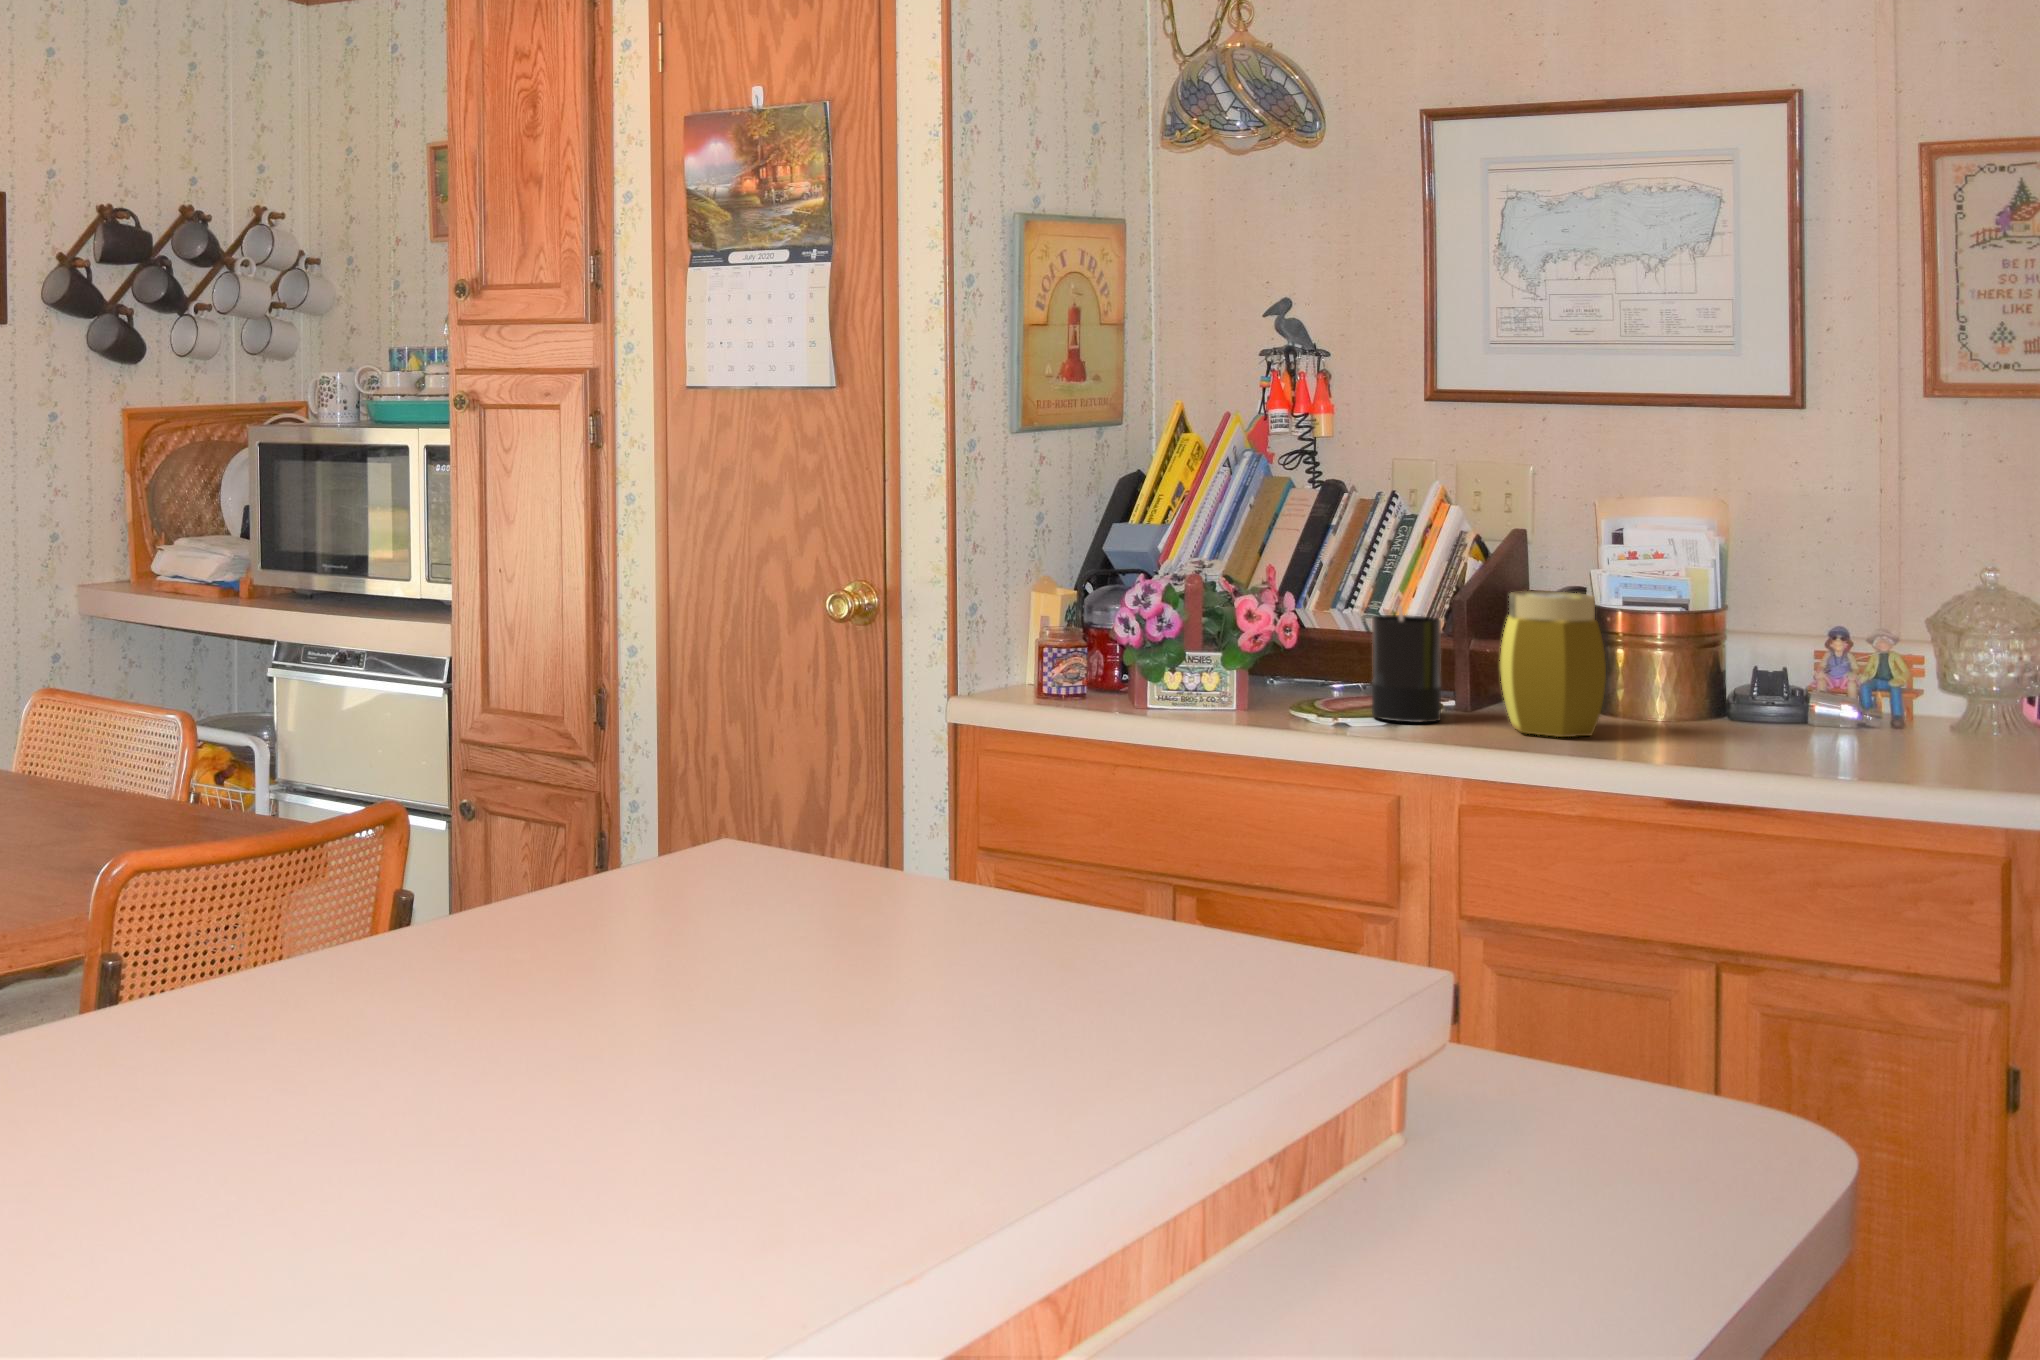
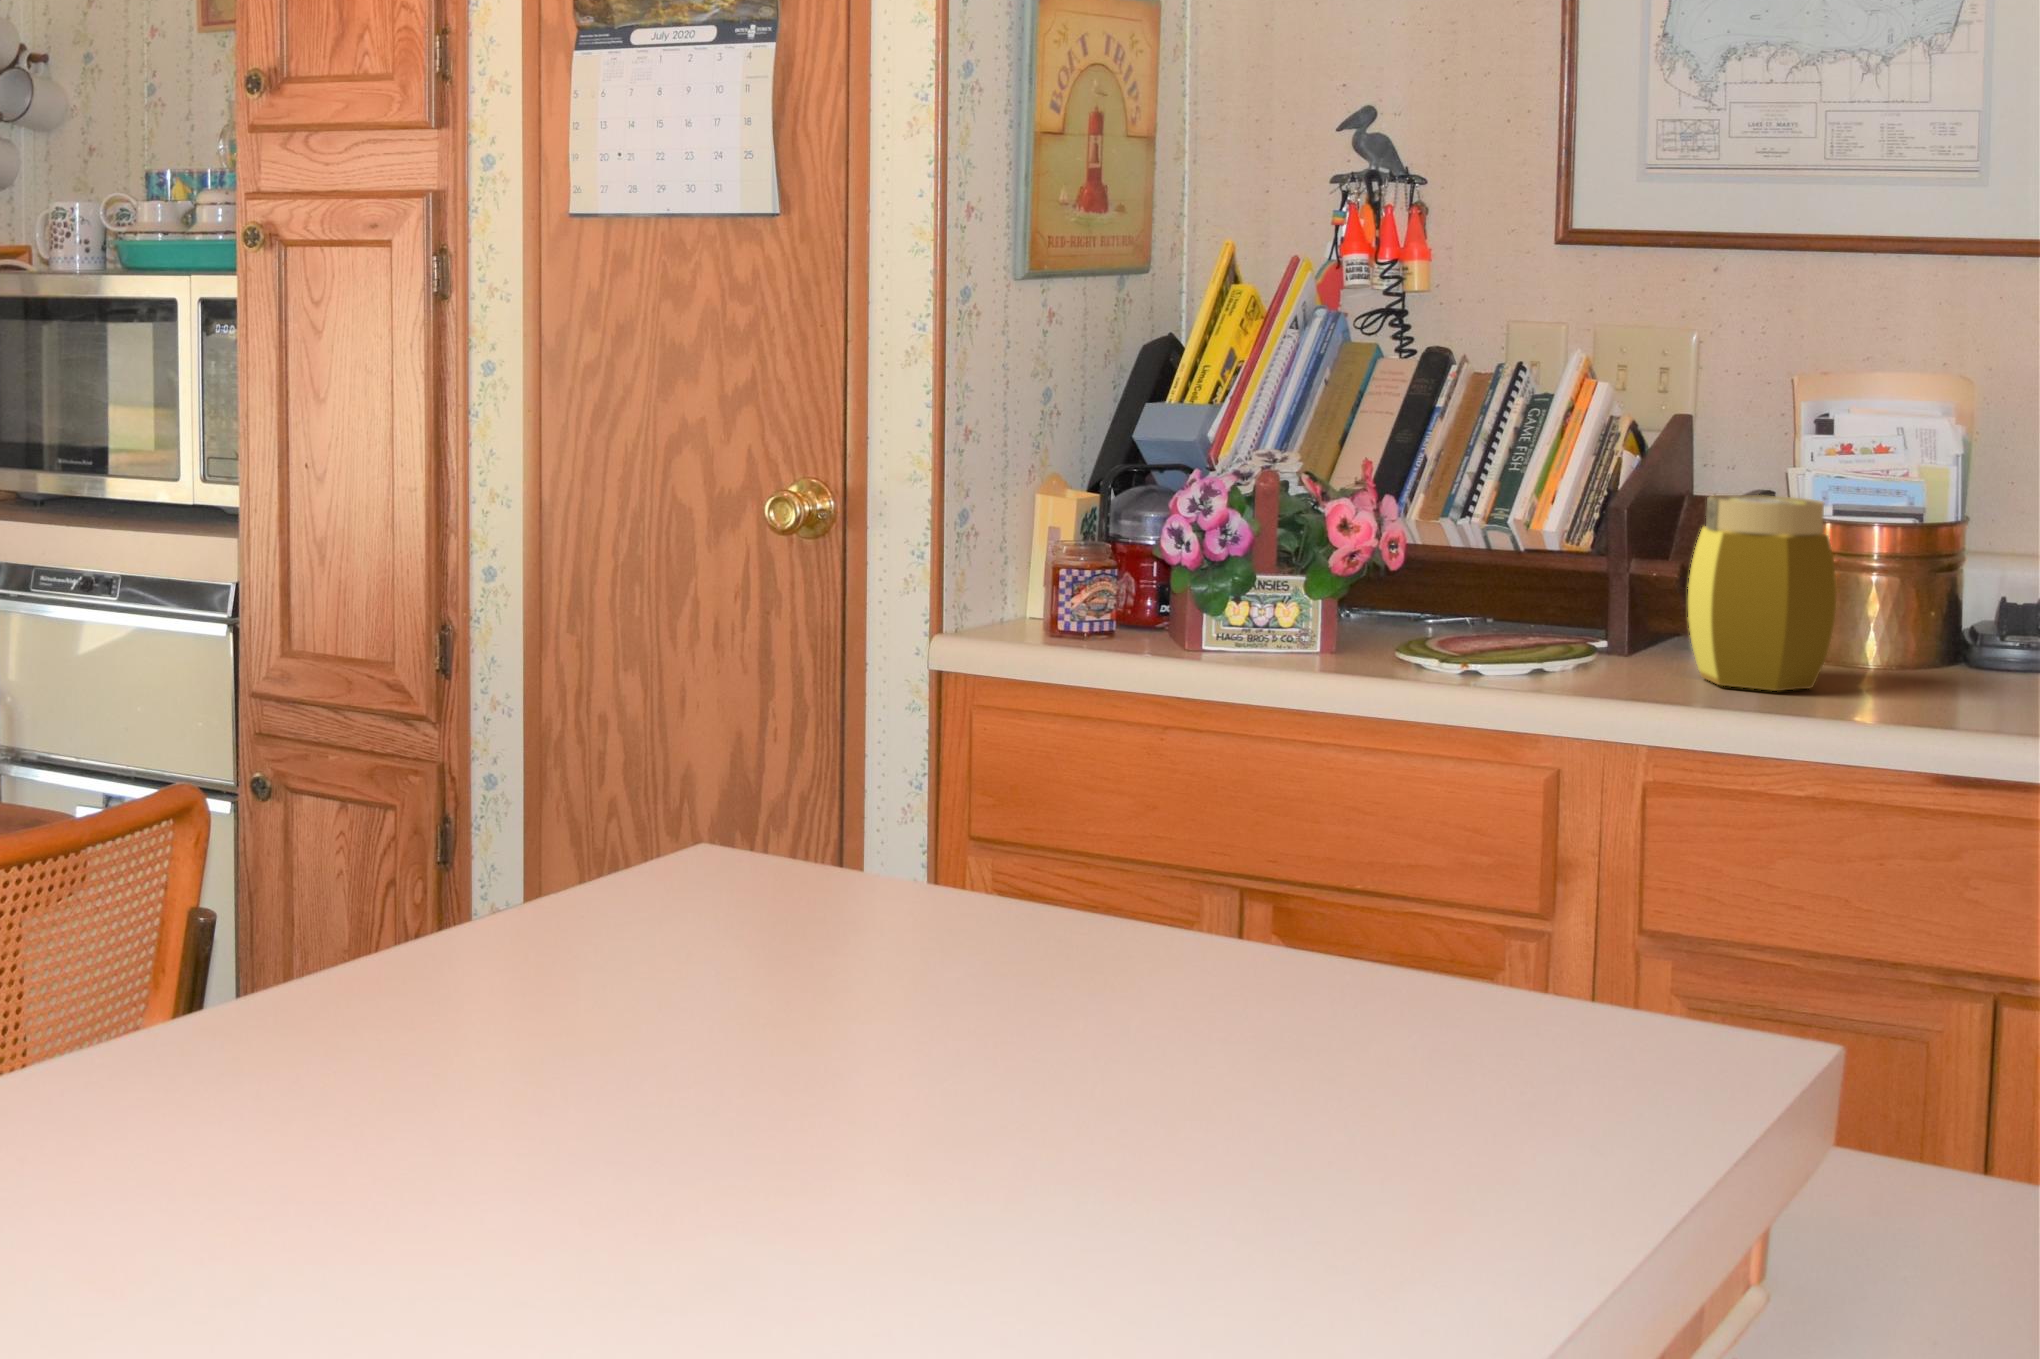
candle: present [1372,606,1441,723] -> none [1507,513,1607,671]

